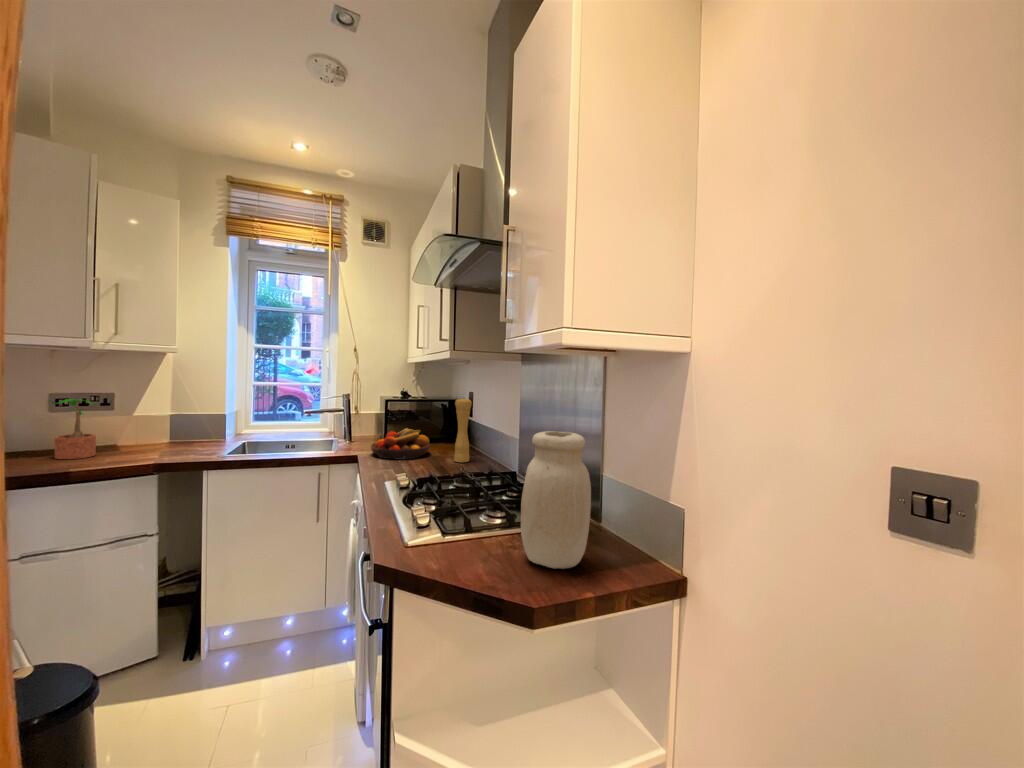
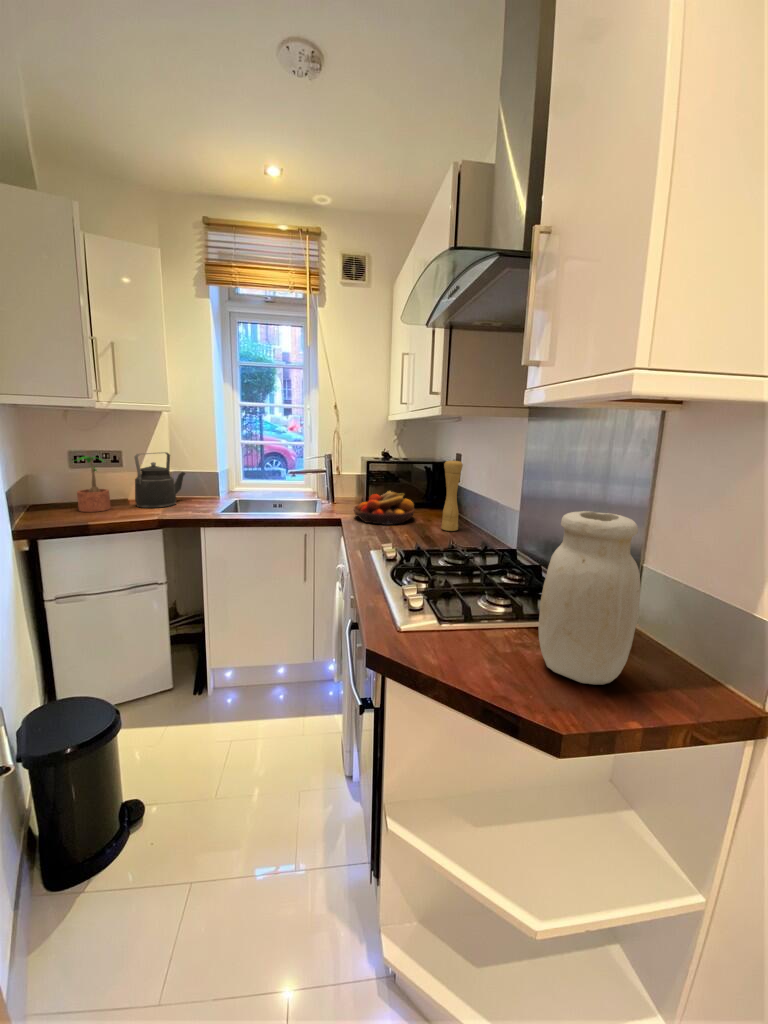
kettle: none [127,394,190,453] -> present [134,452,185,508]

